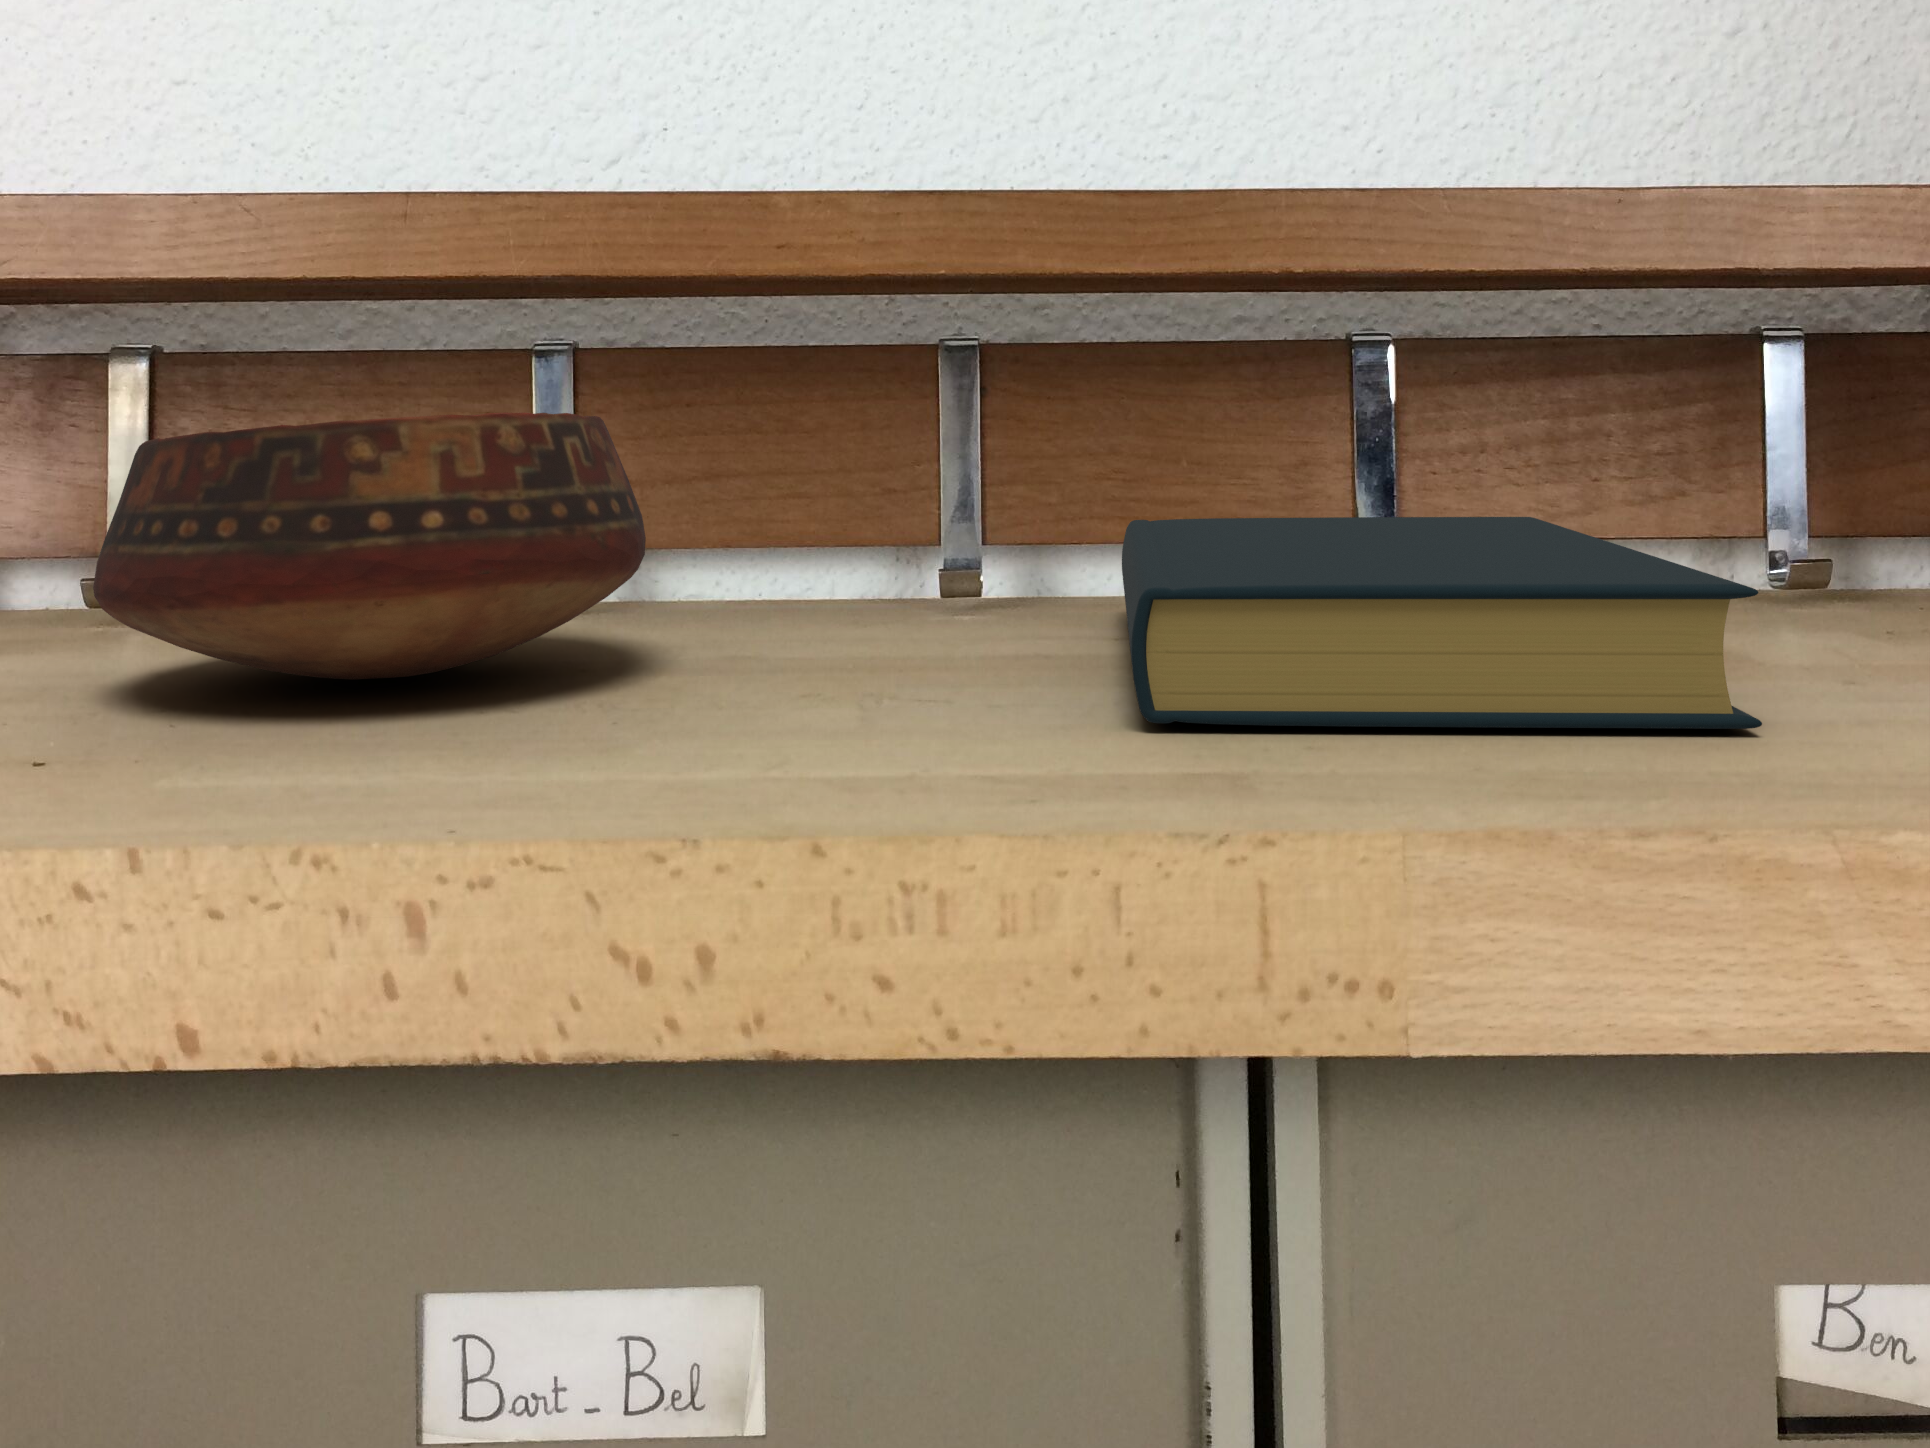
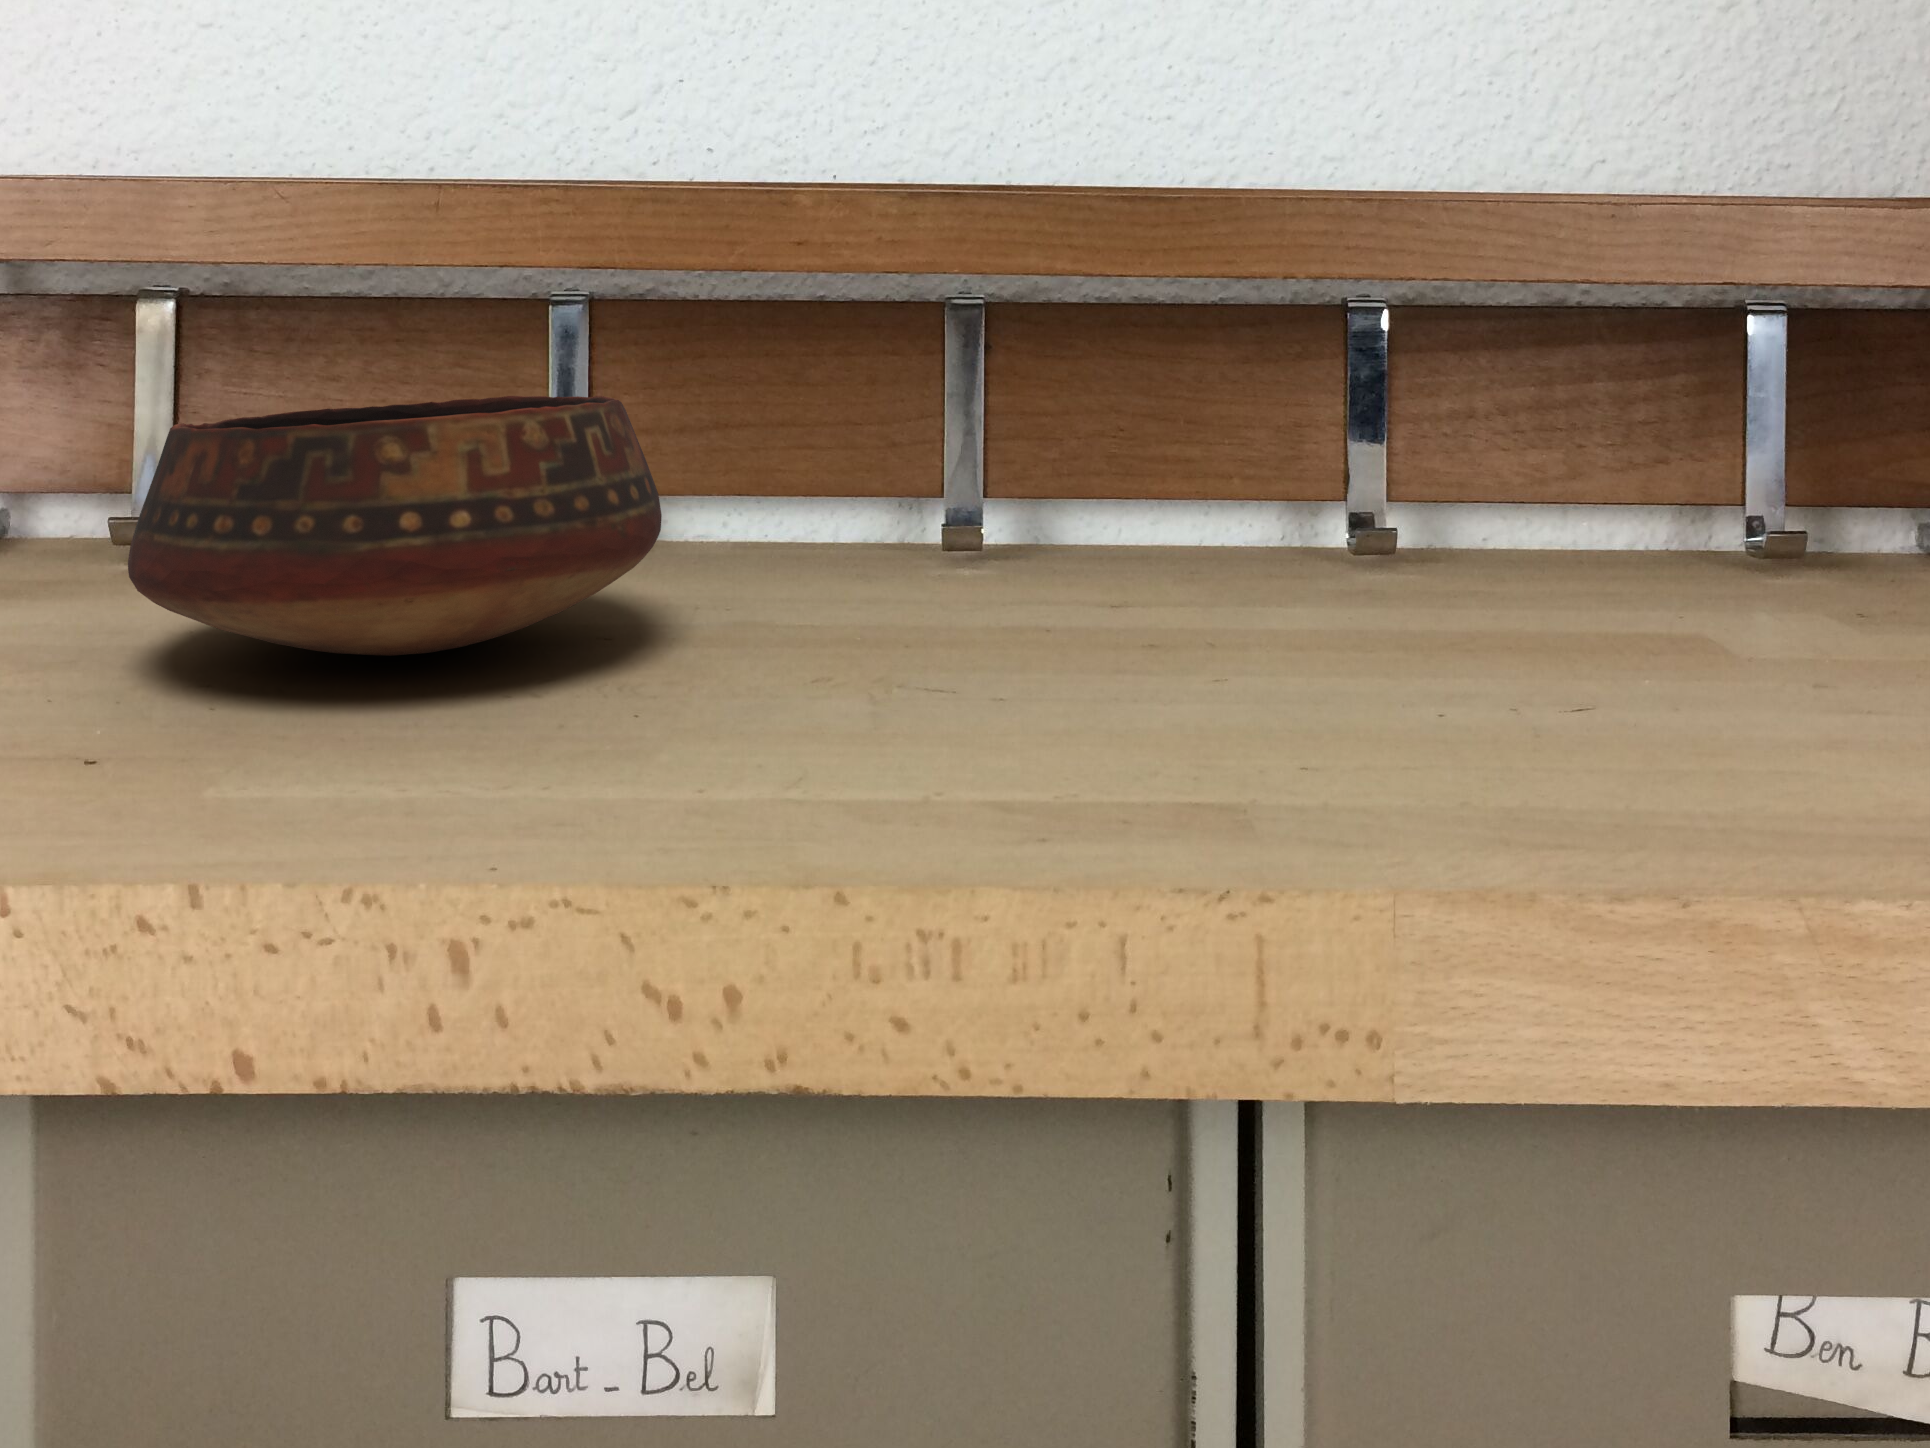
hardback book: present [1122,517,1762,729] -> none [1121,482,1739,753]

